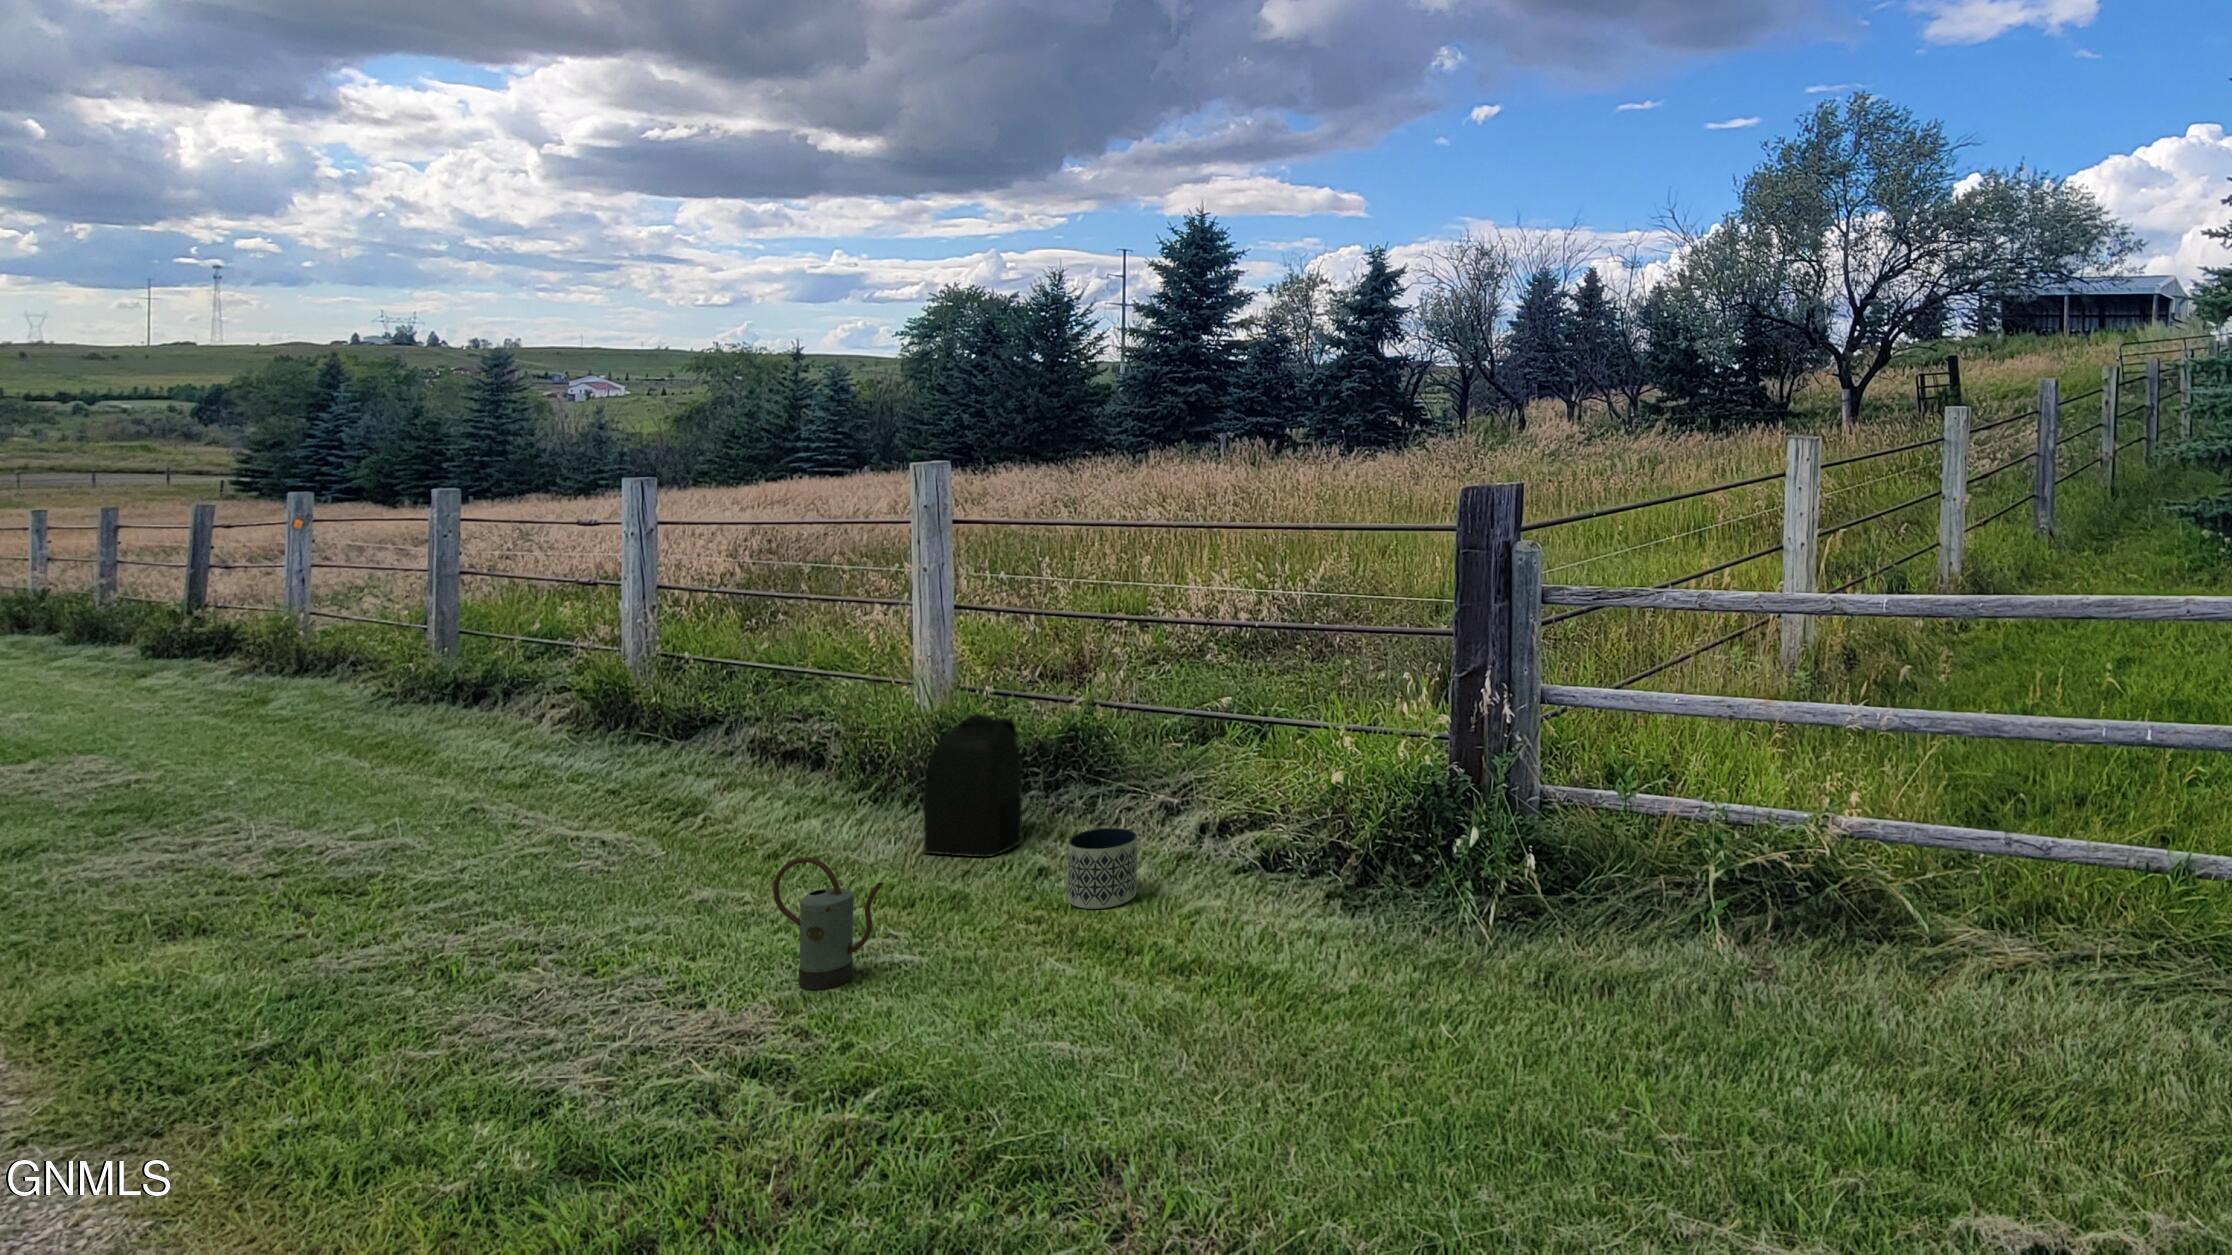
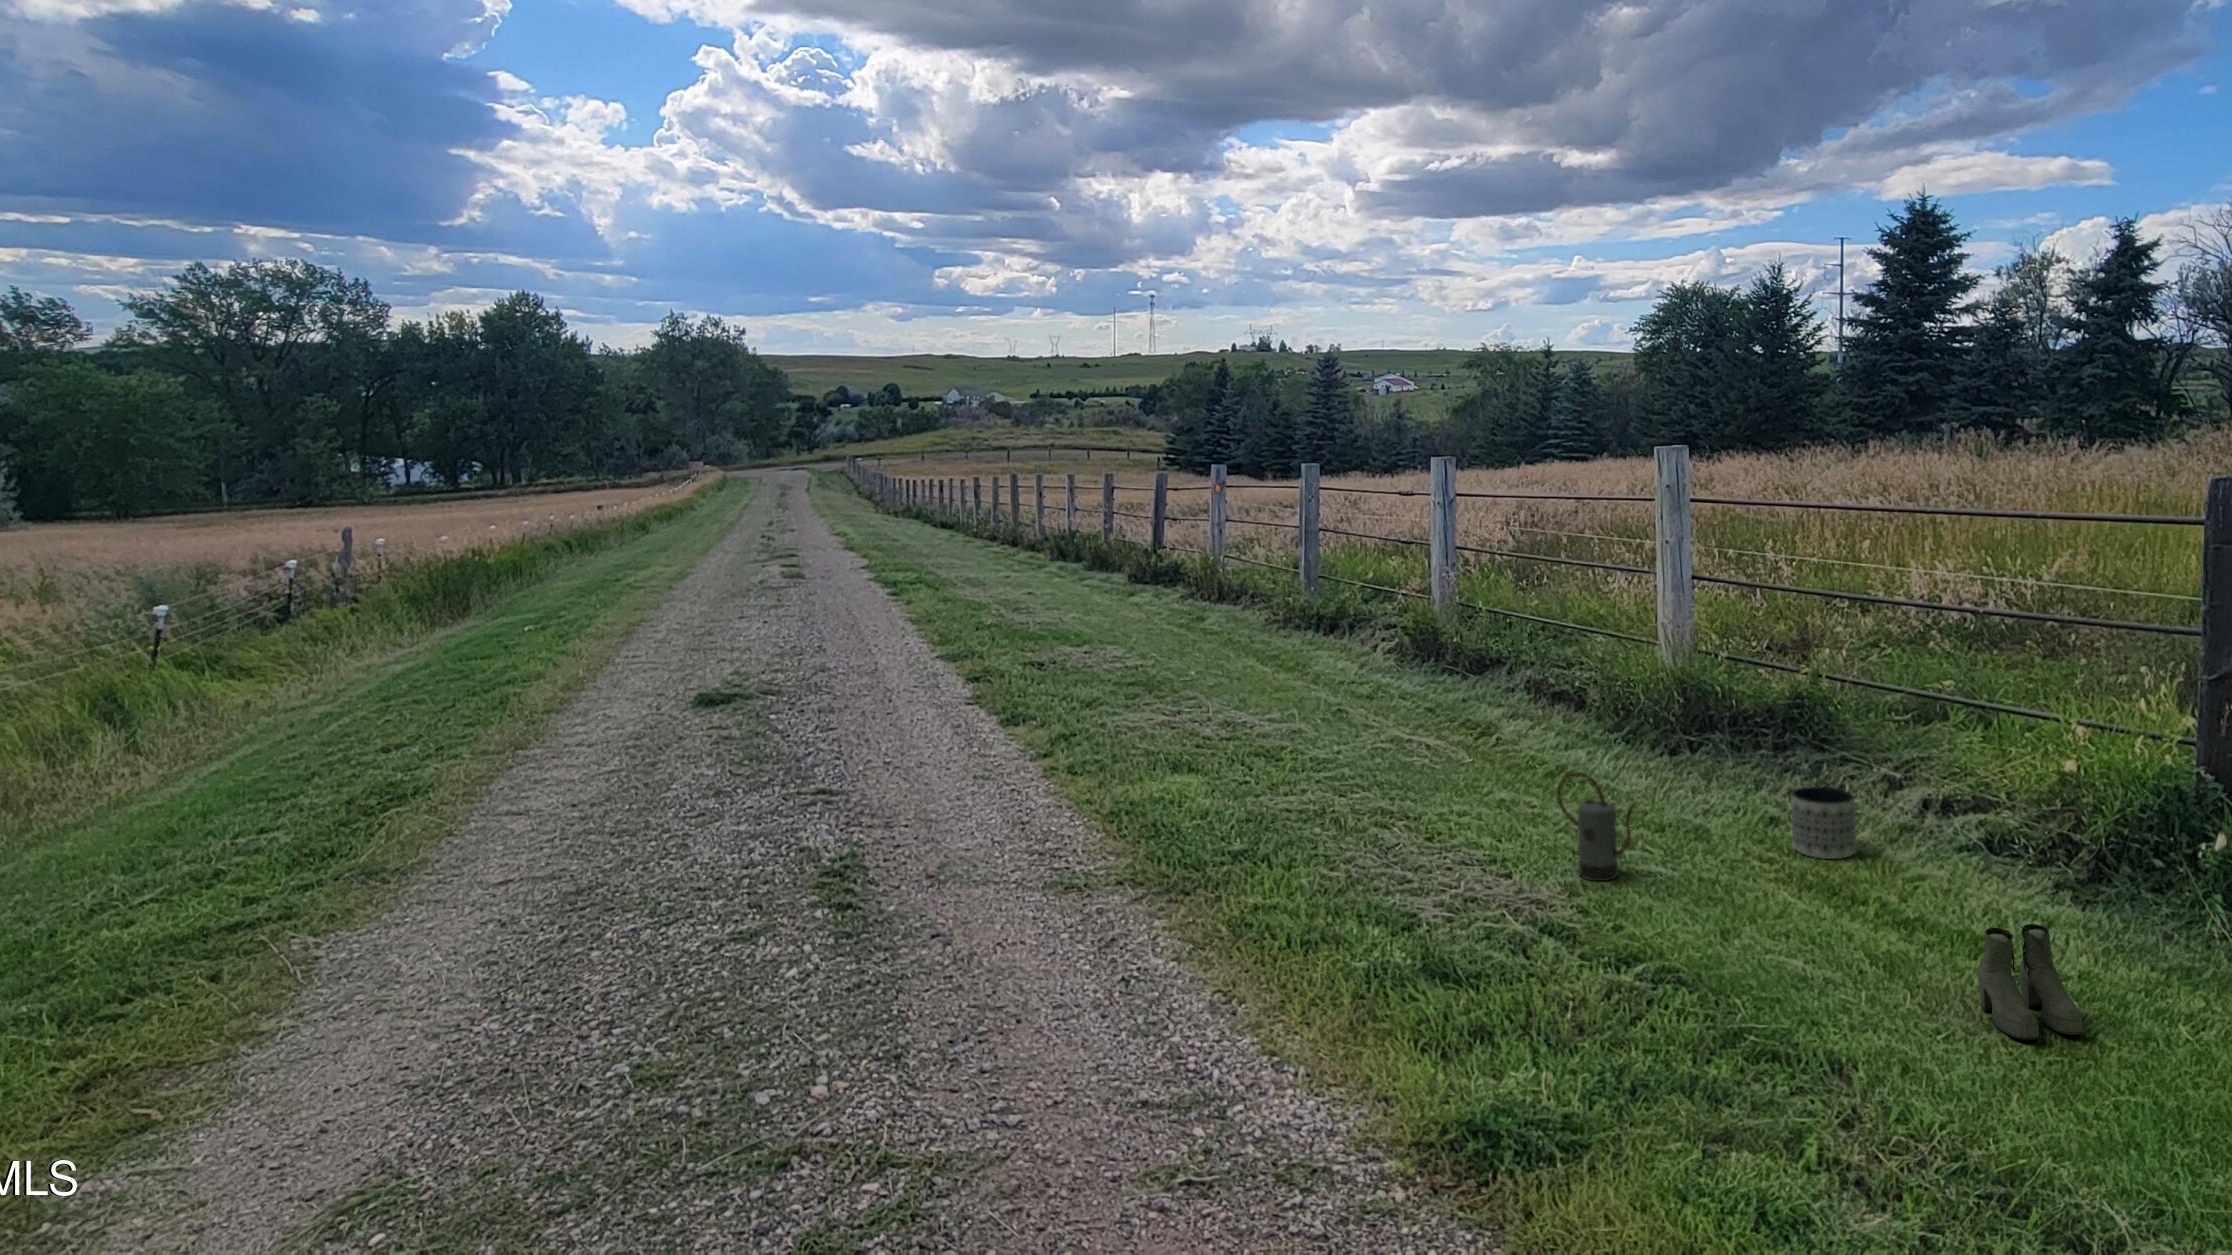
backpack: present [924,714,1022,857] -> none [1666,674,1751,801]
boots: none [1259,951,1355,1077] -> present [1978,924,2083,1040]

